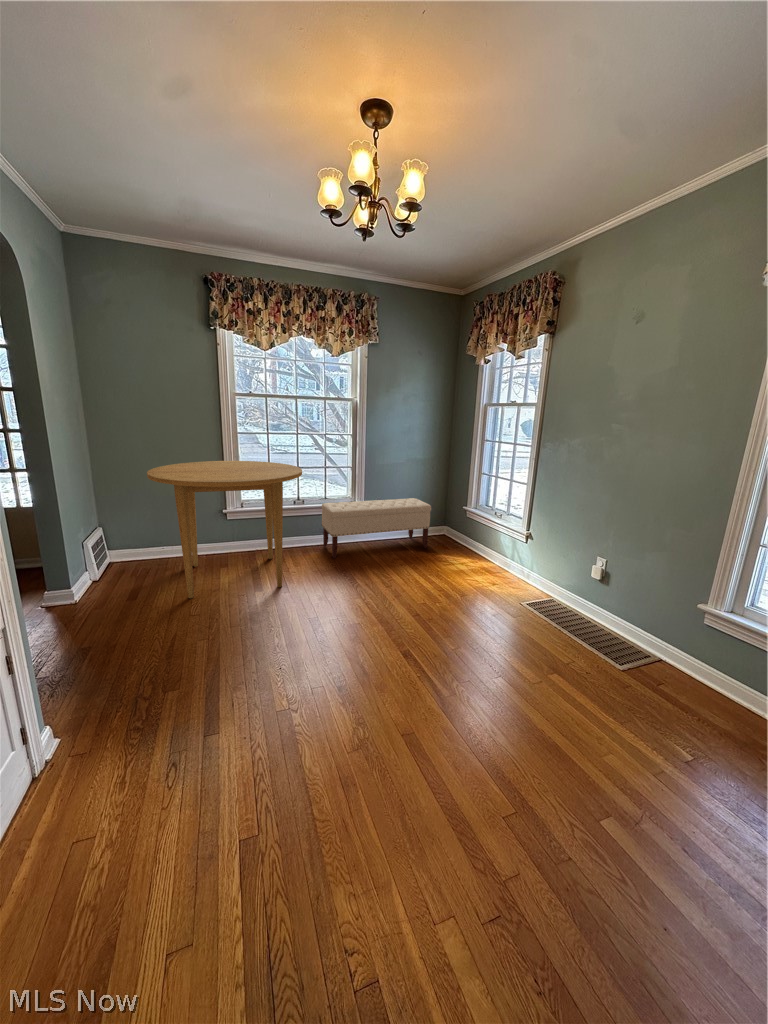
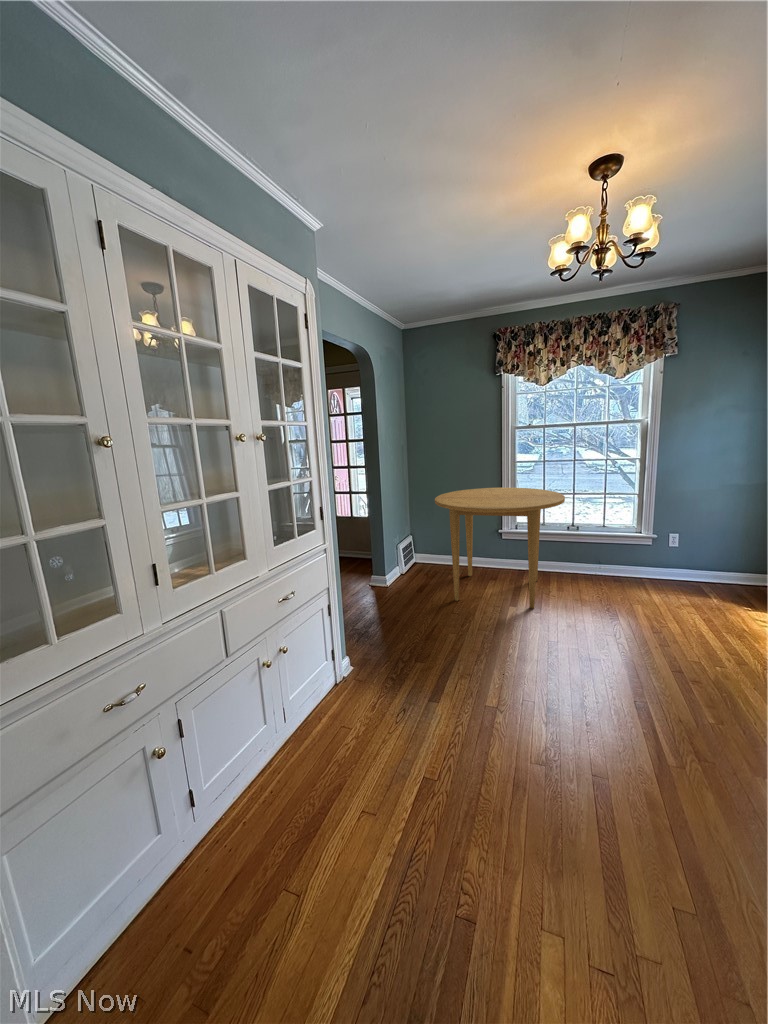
bench: present [322,498,431,558] -> none [595,533,754,603]

